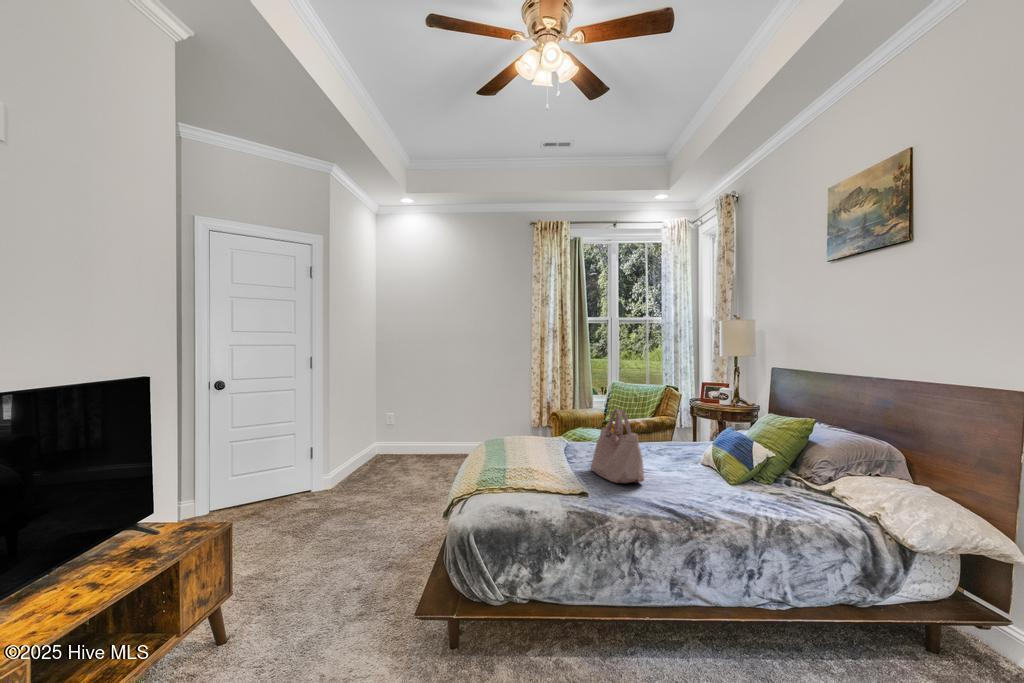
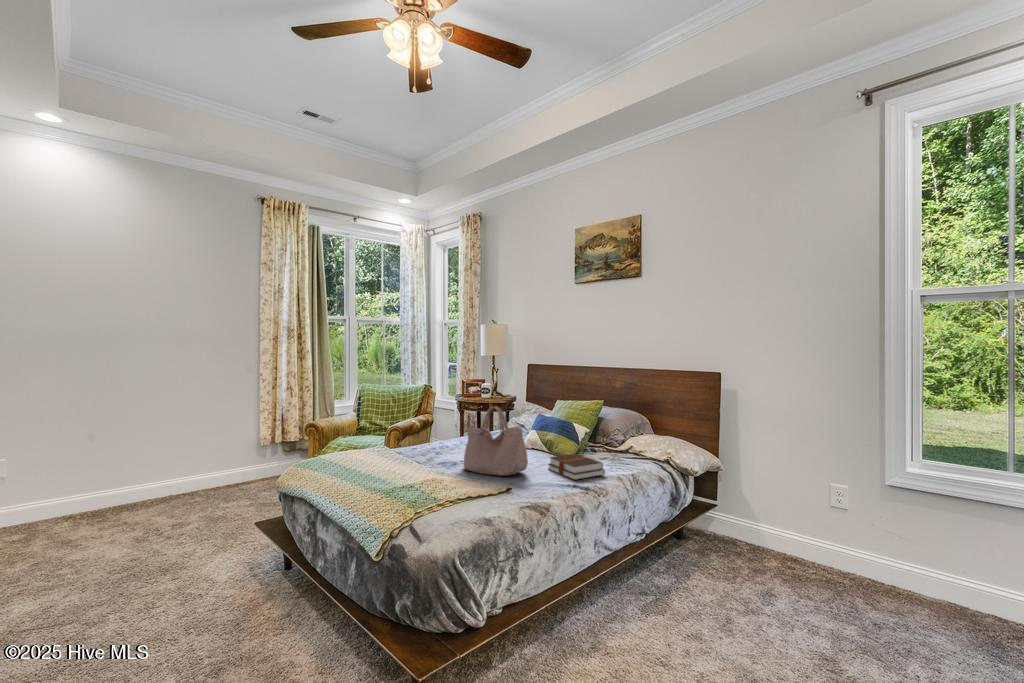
hardback book: none [678,474,733,509] -> present [548,454,605,480]

